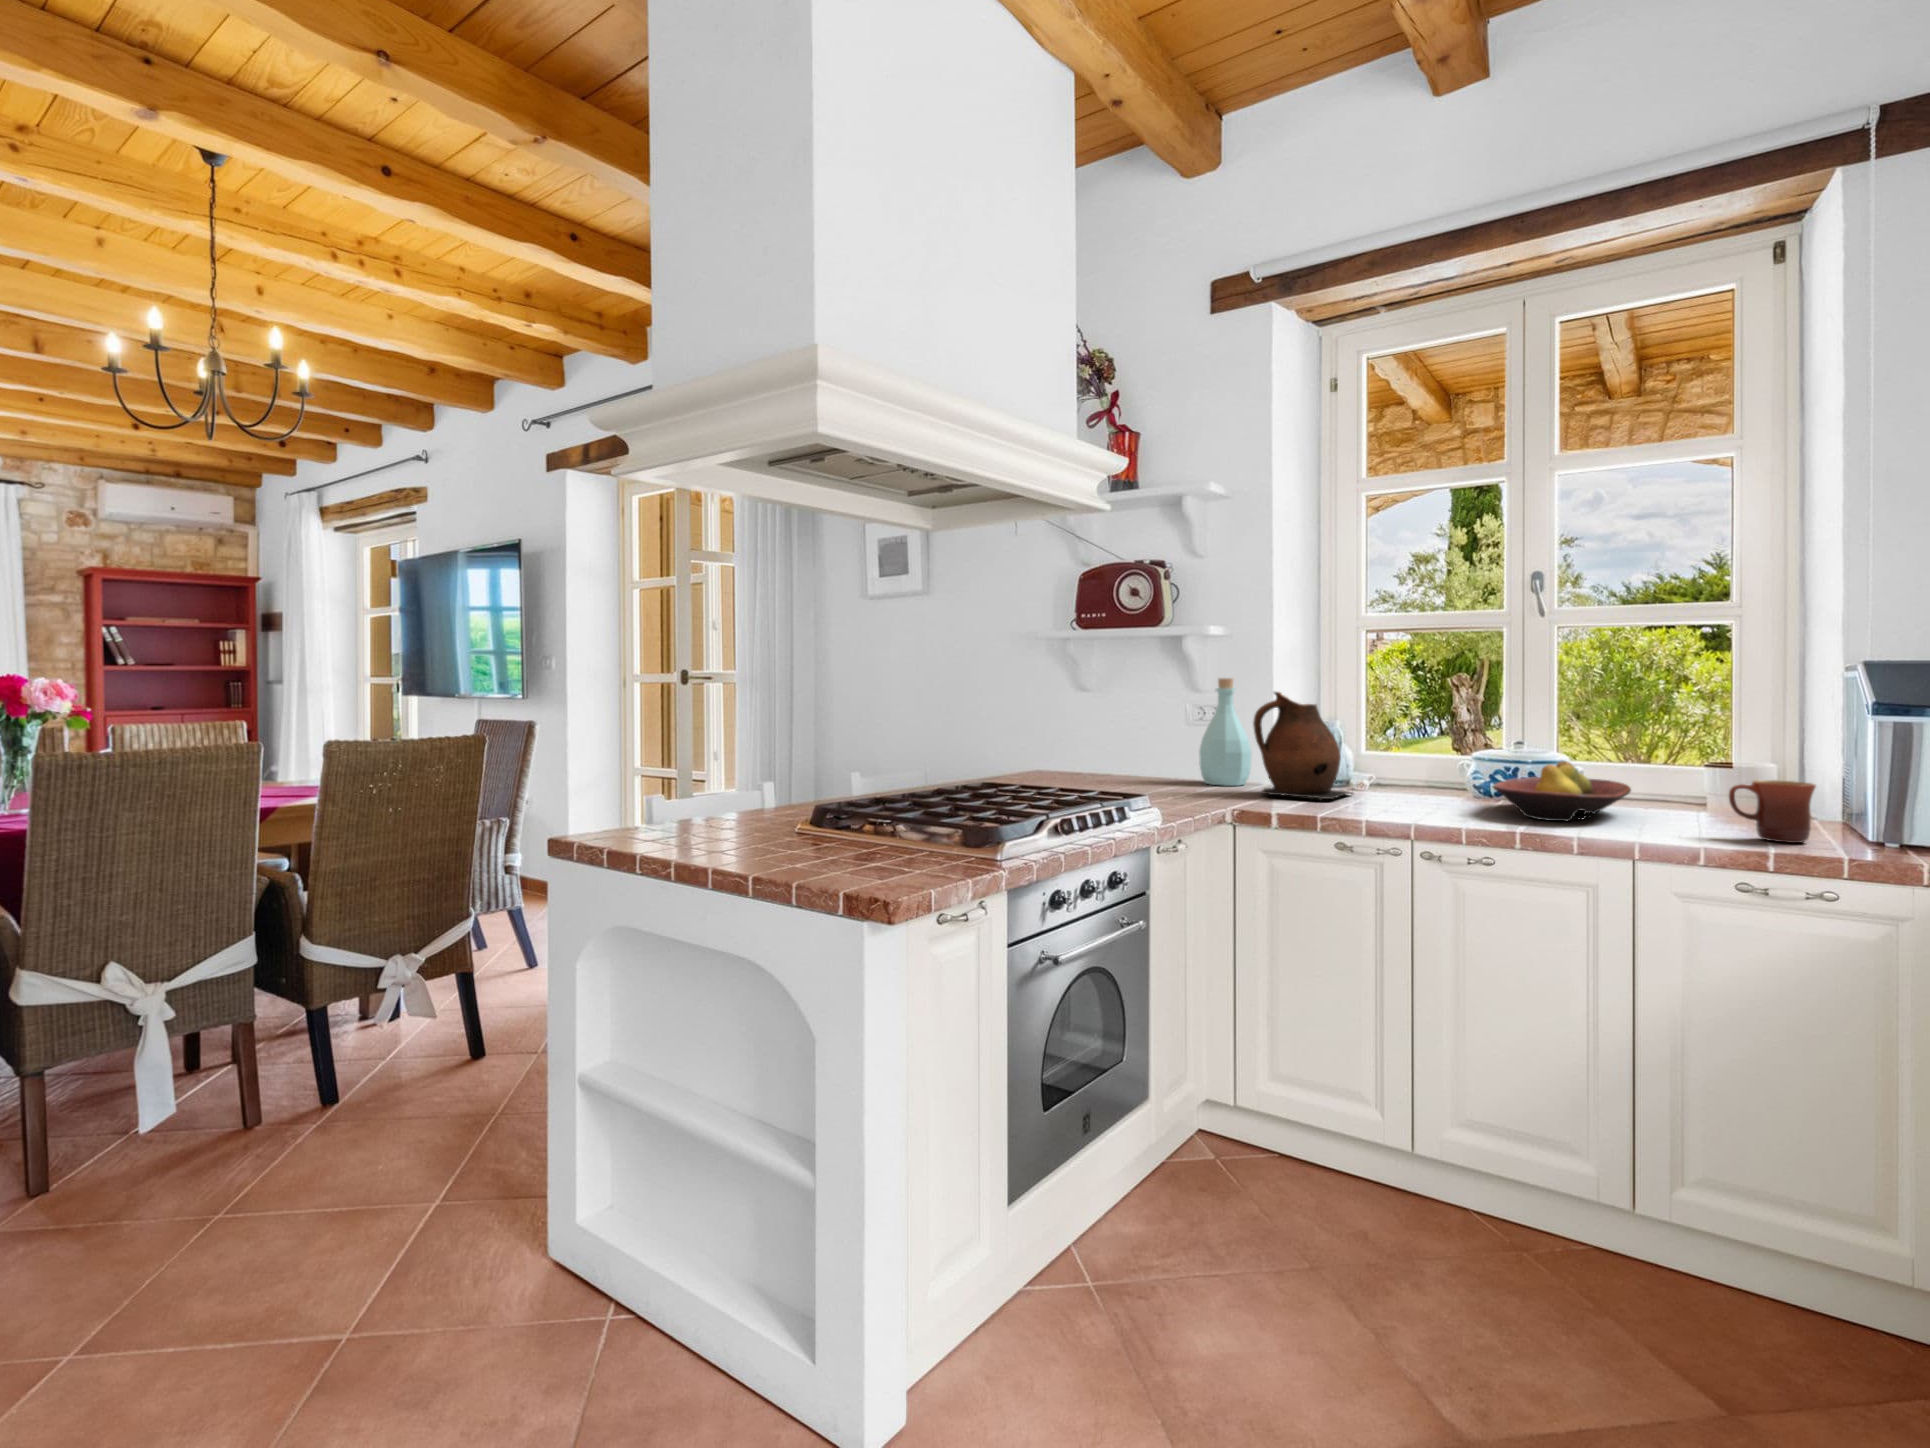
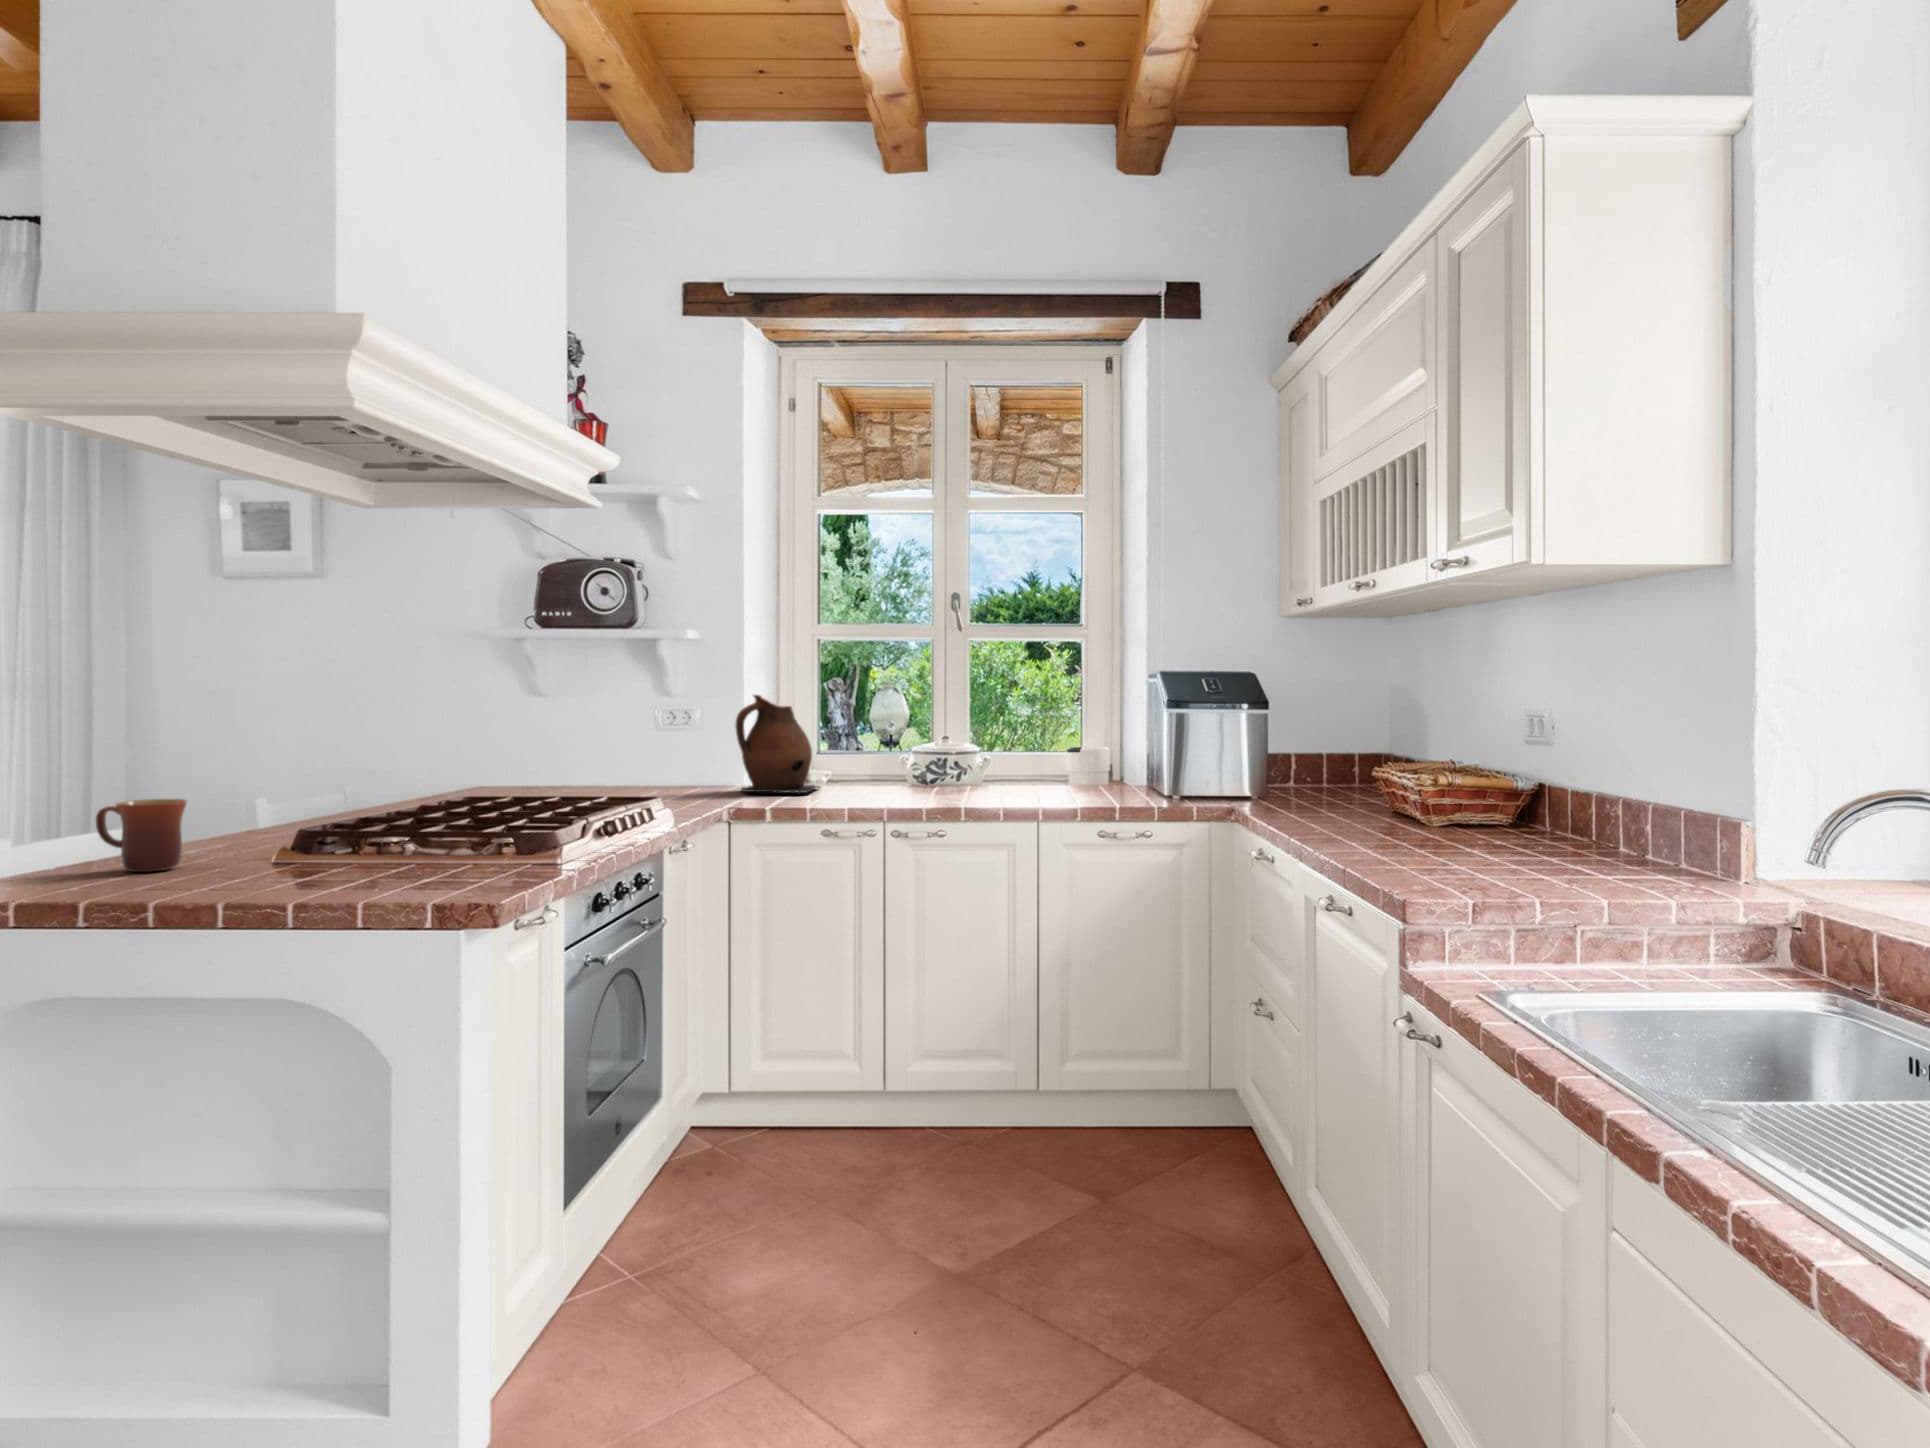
bottle: present [1199,678,1252,786] -> none [672,682,724,787]
fruit bowl: present [1493,761,1631,821] -> none [937,750,1028,798]
mug: present [1729,780,1816,843] -> present [96,799,187,872]

